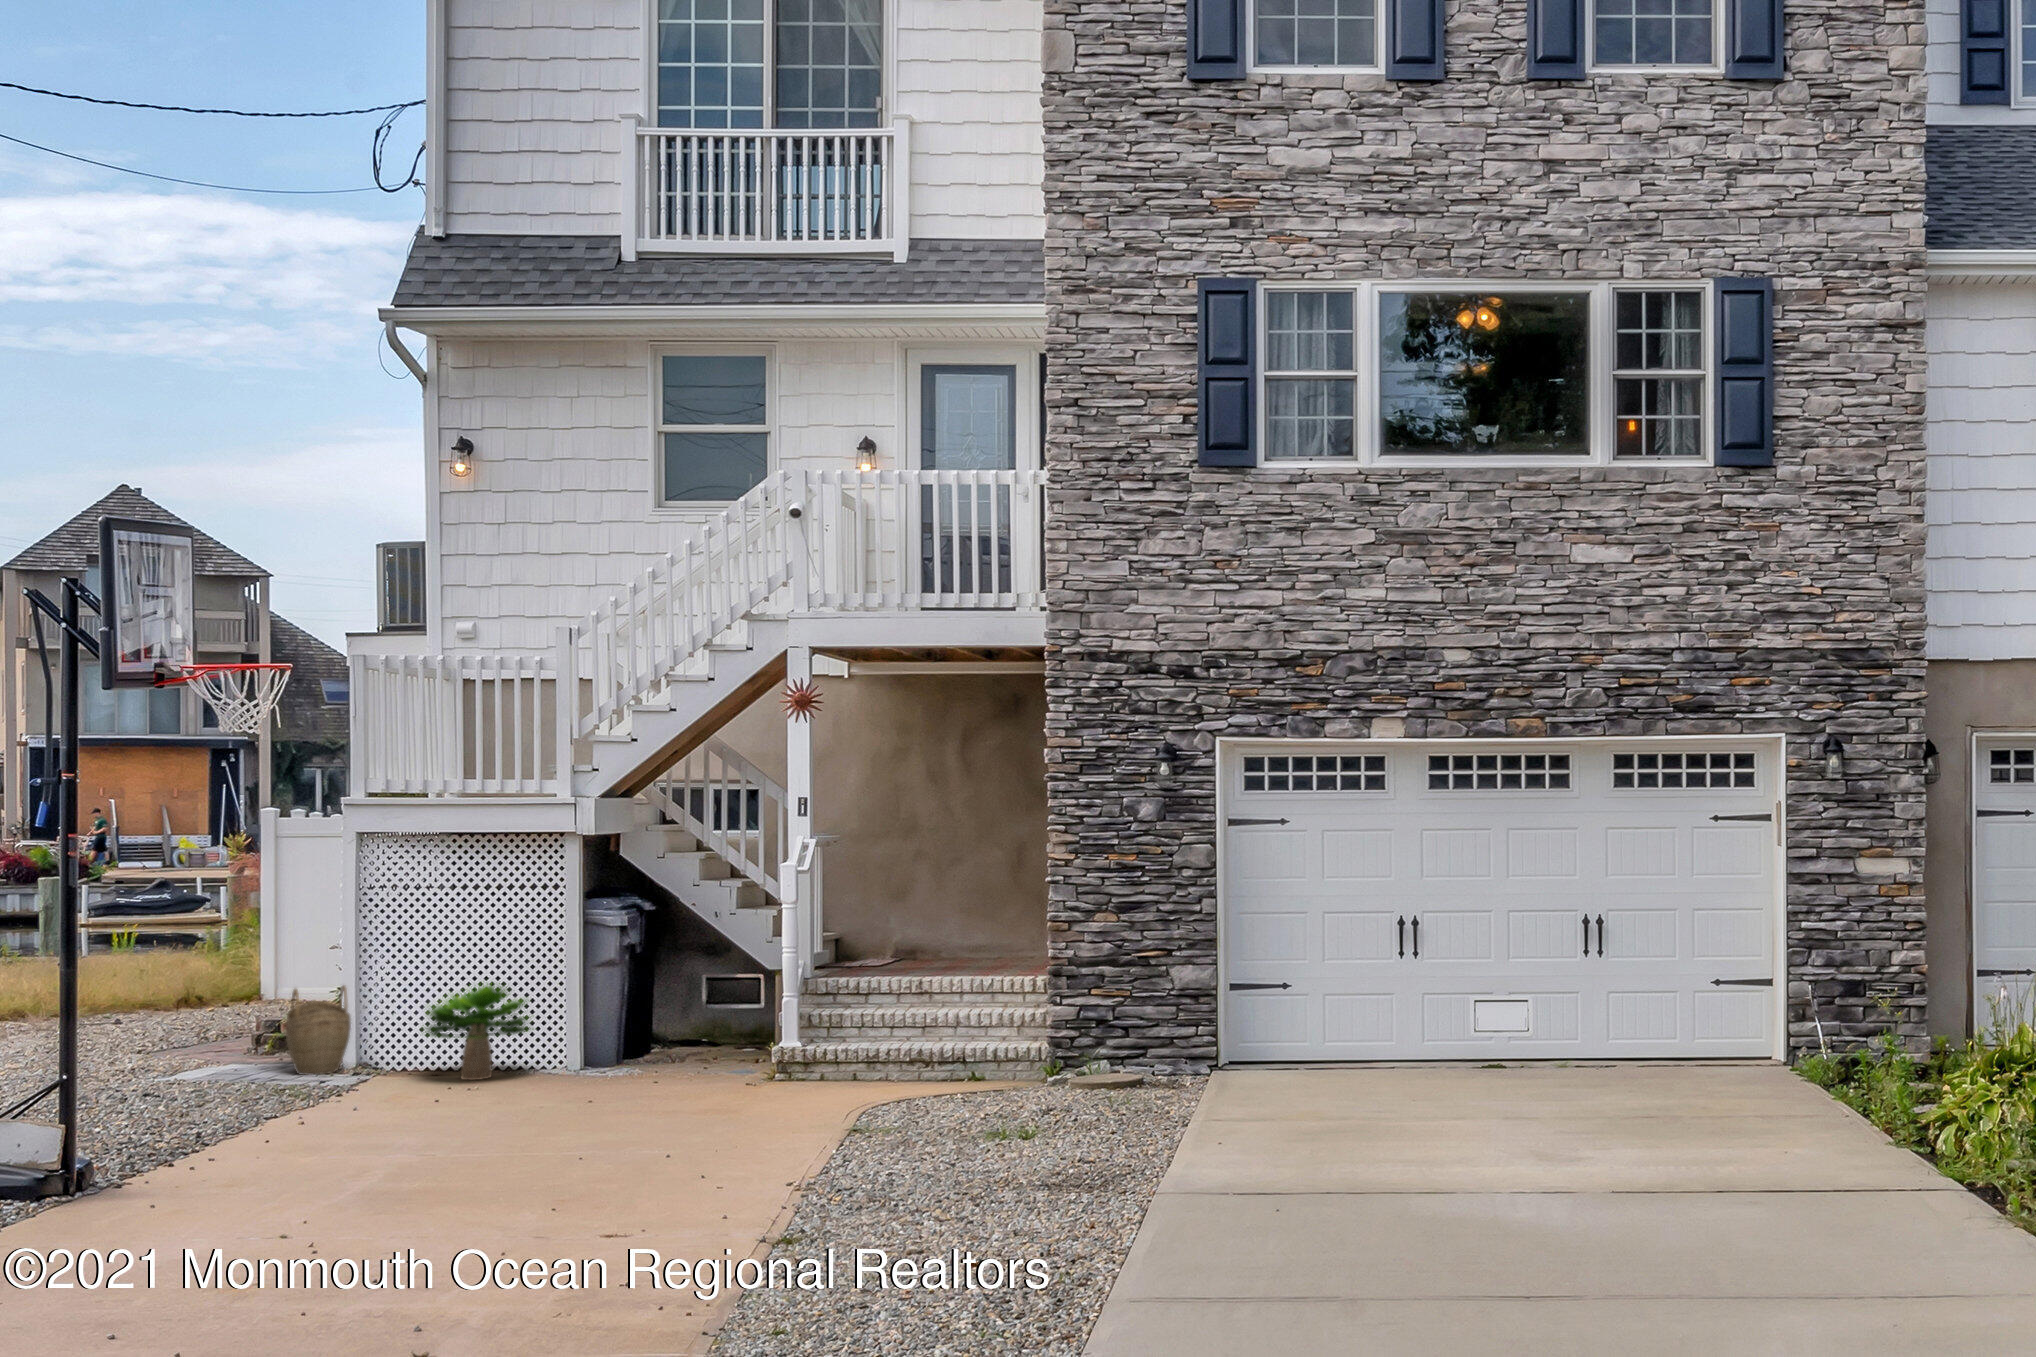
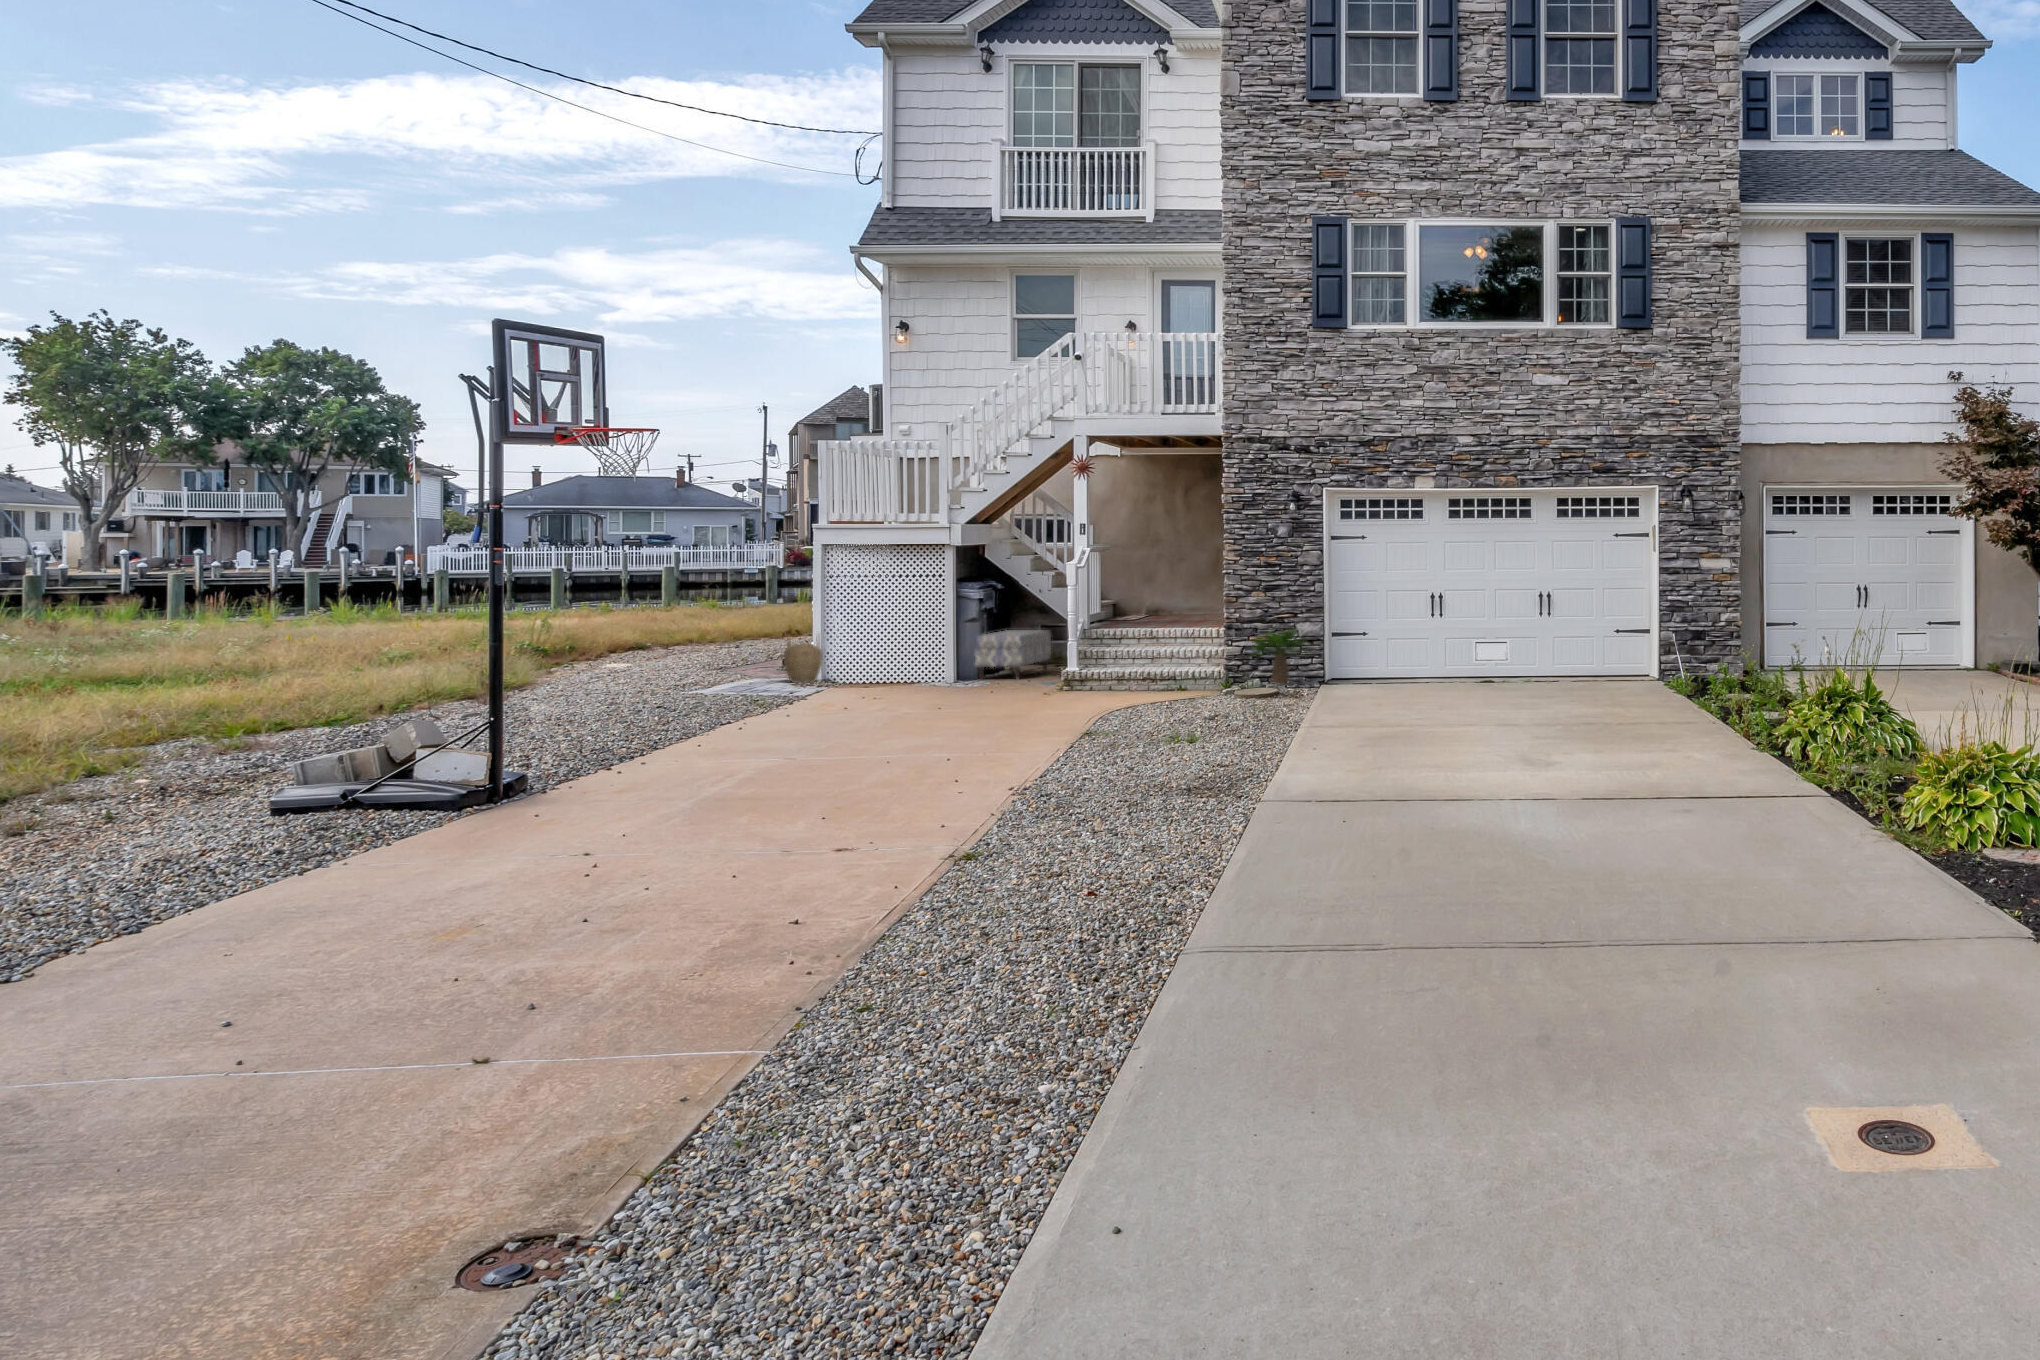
bench: none [610,965,733,1068] -> present [975,630,1051,679]
potted plant: present [422,983,533,1080] -> present [1252,629,1310,684]

